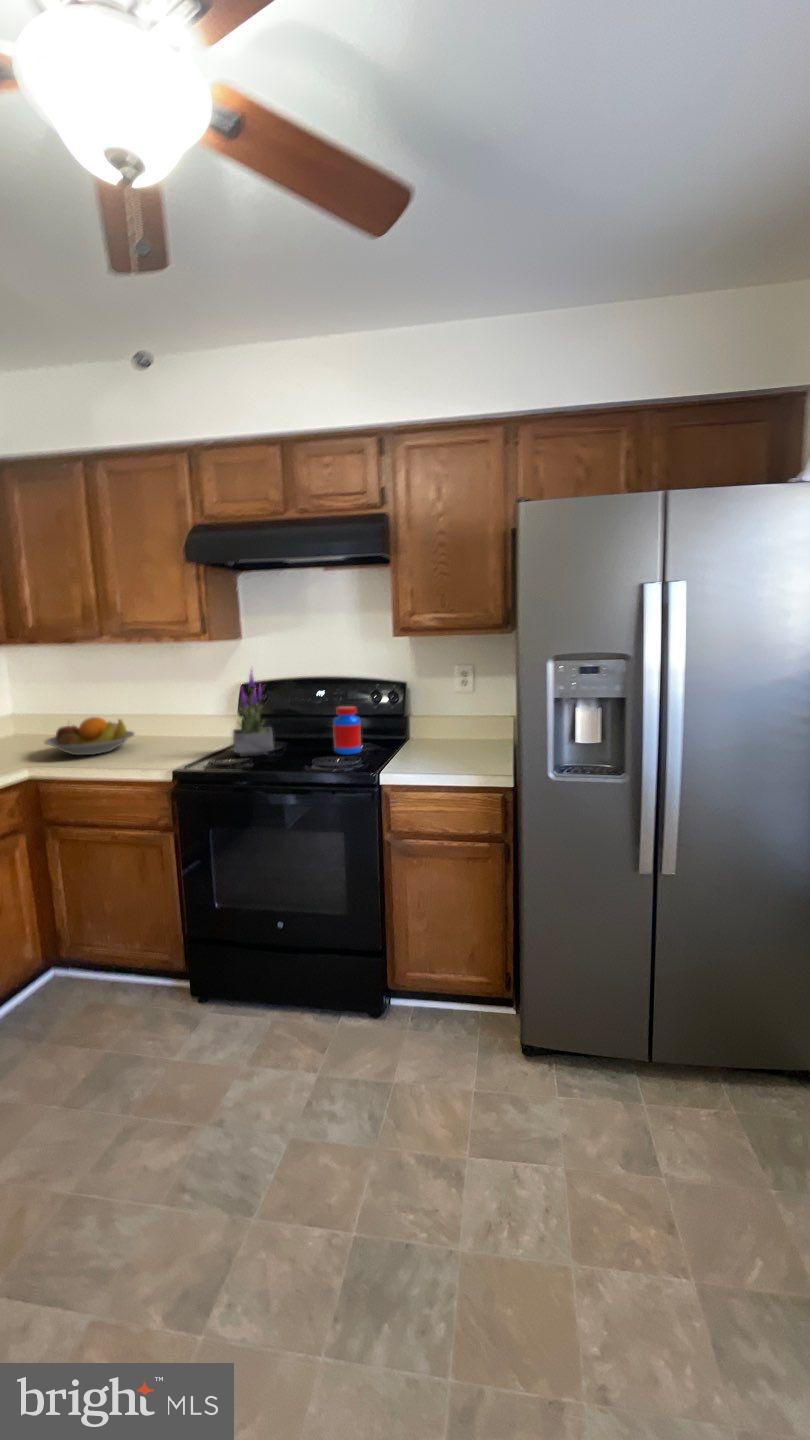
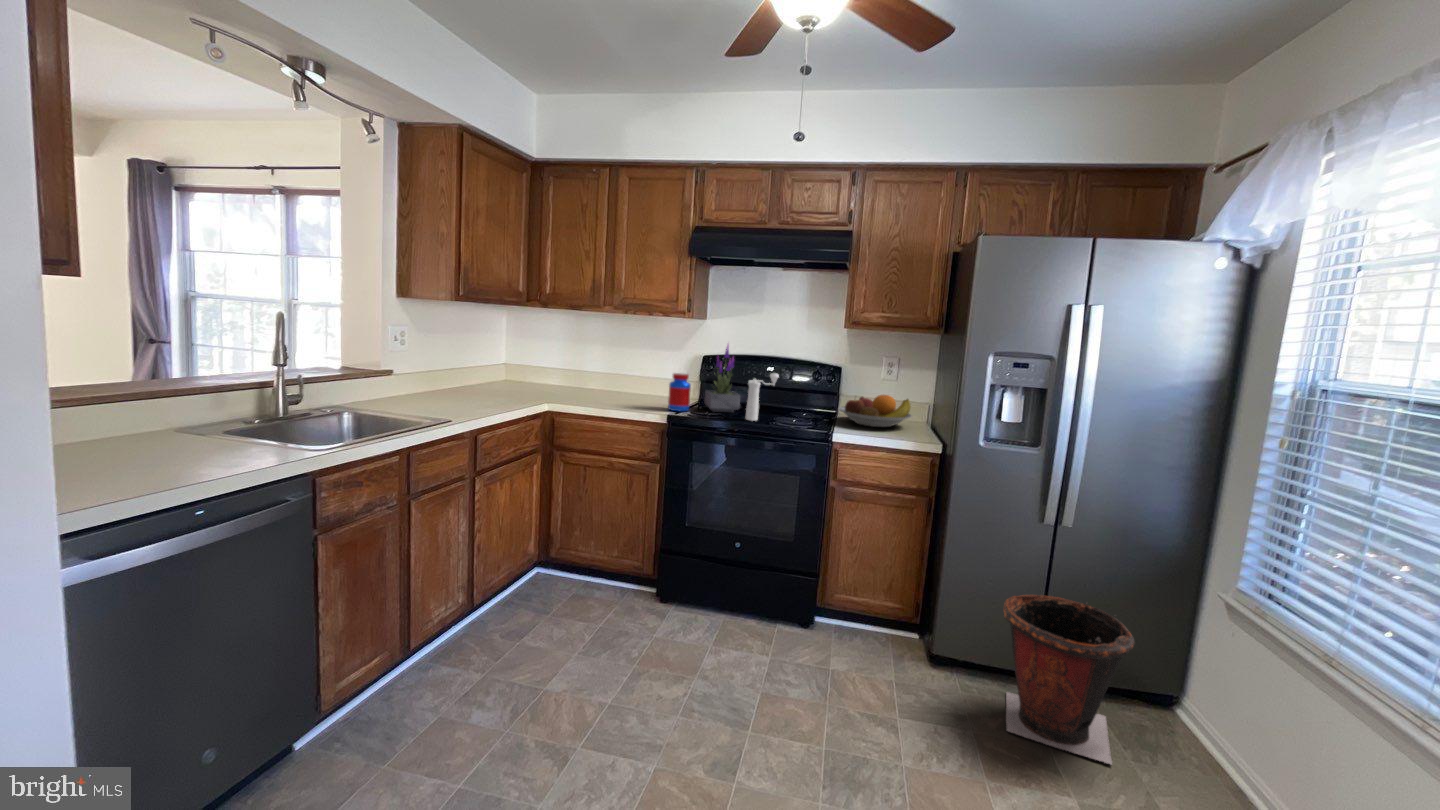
pepper mill: none [270,702,313,766] -> present [746,373,779,421]
jar: present [333,706,361,755] -> present [668,373,691,412]
fruit bowl: present [44,717,135,755] -> present [838,395,912,427]
waste bin: none [593,966,760,1199] -> present [1004,595,1135,765]

